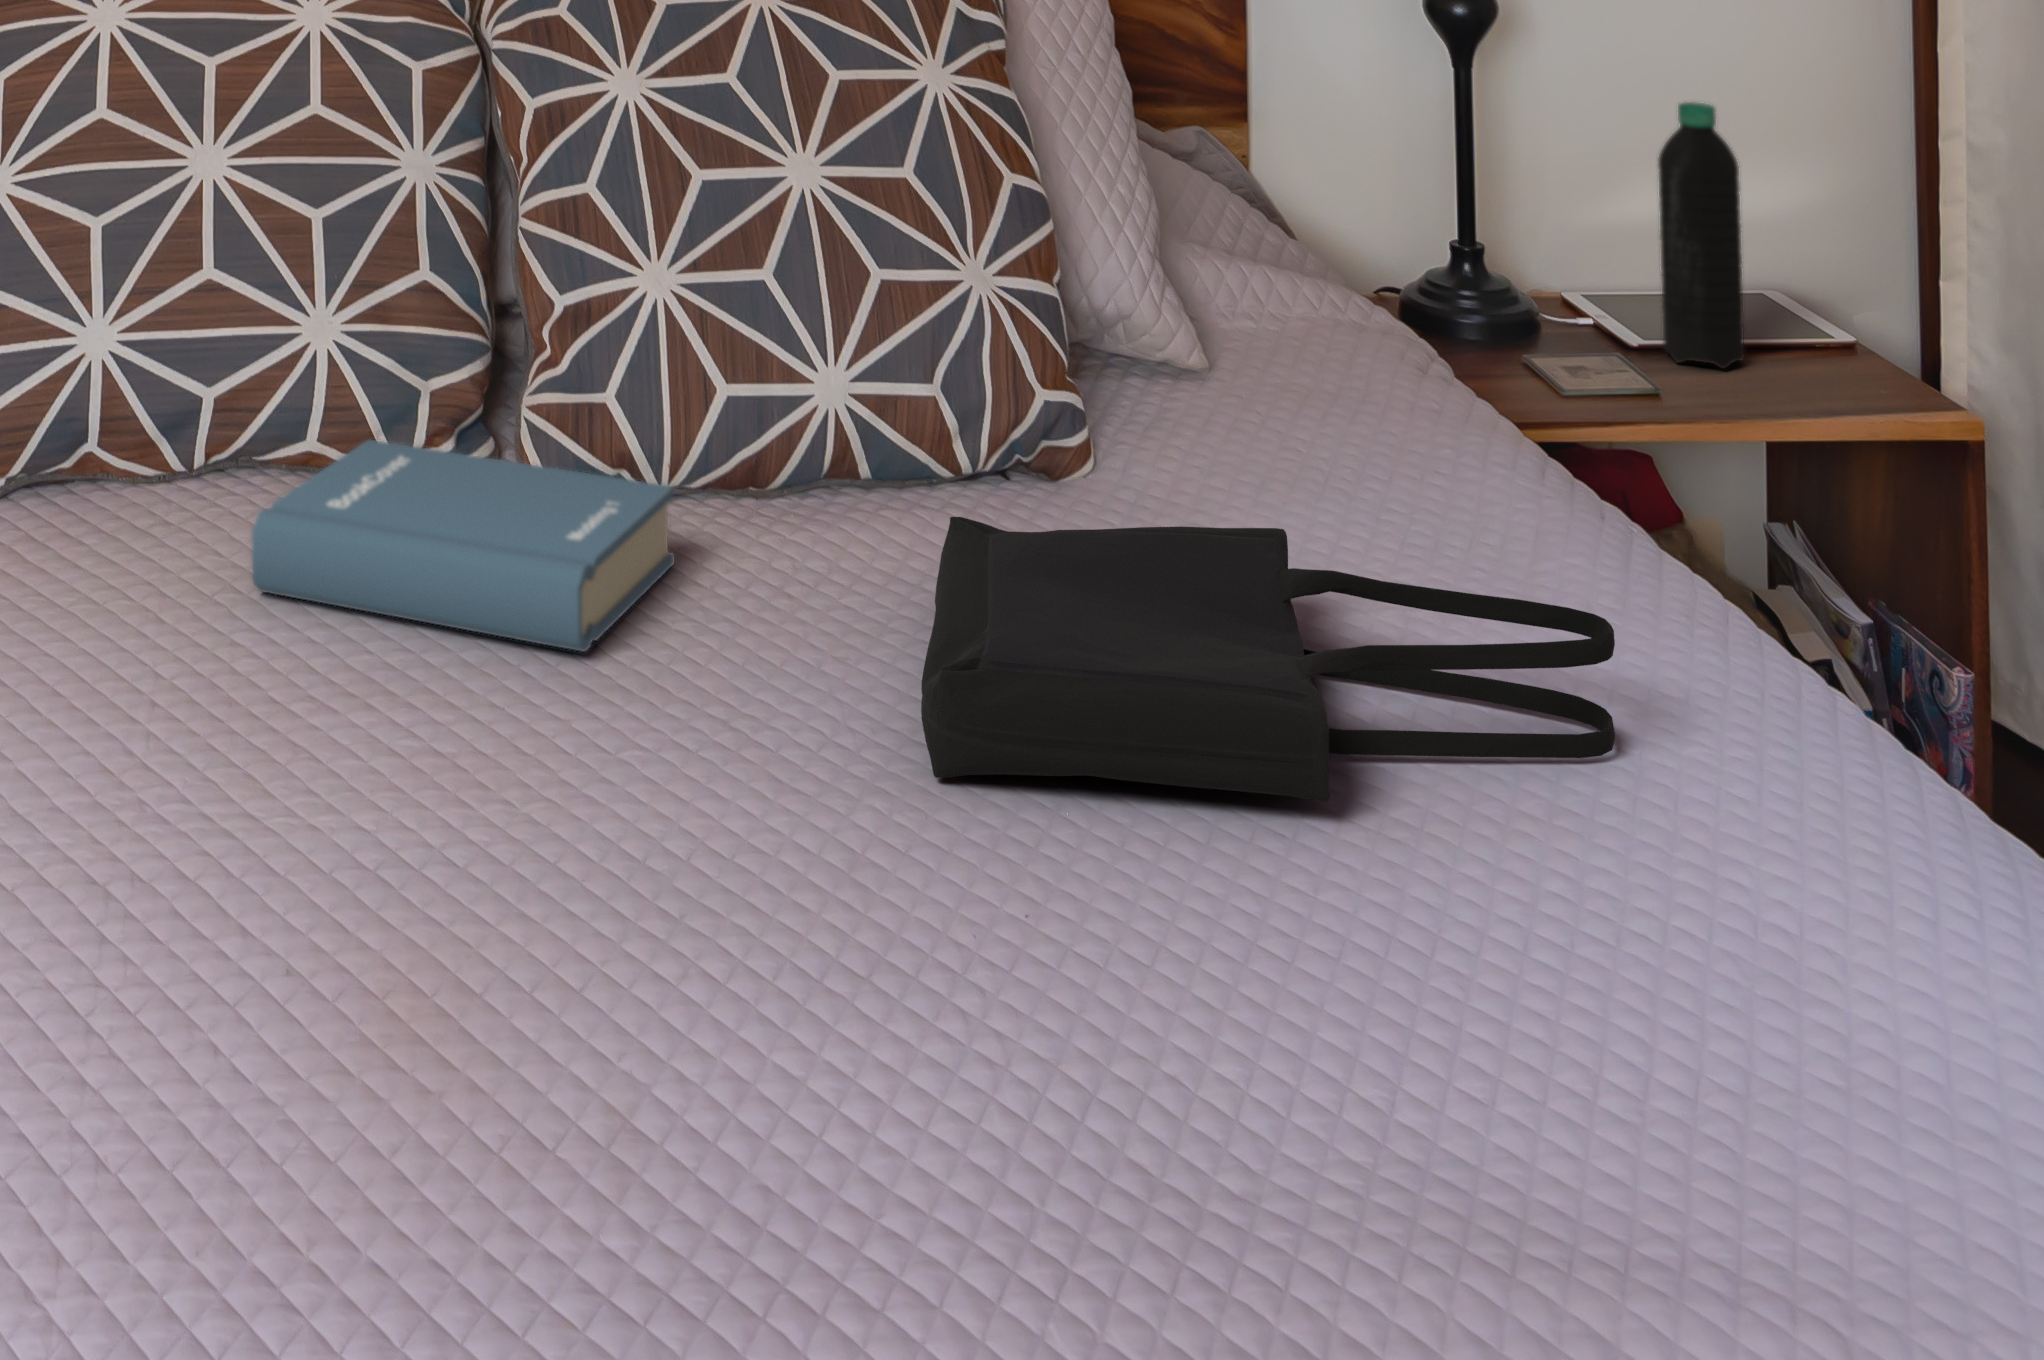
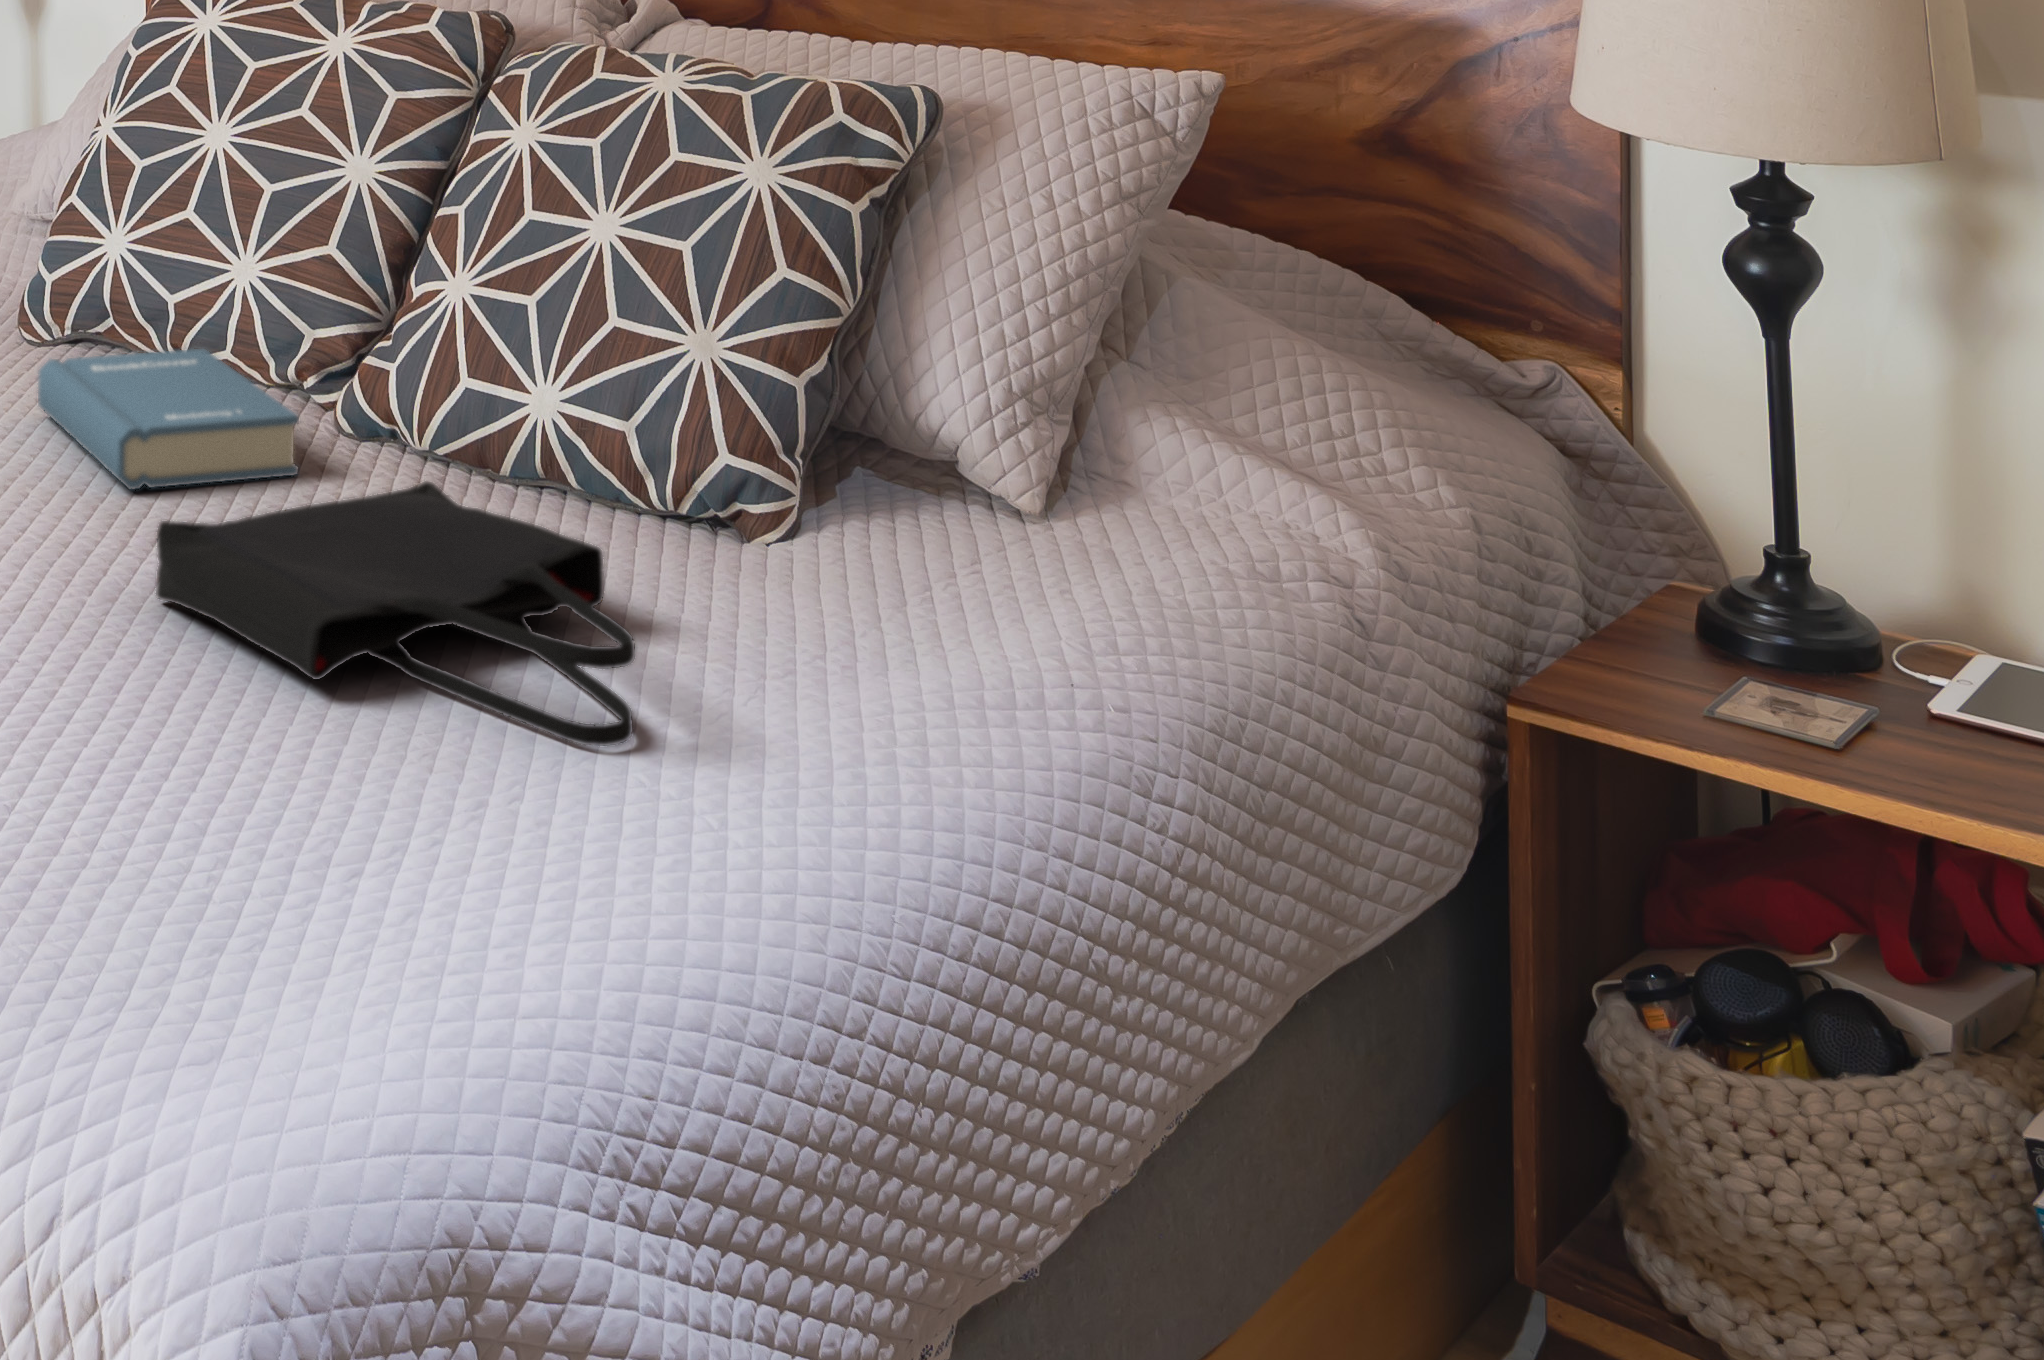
water bottle: present [1658,102,1744,369] -> none [1910,413,2023,747]

